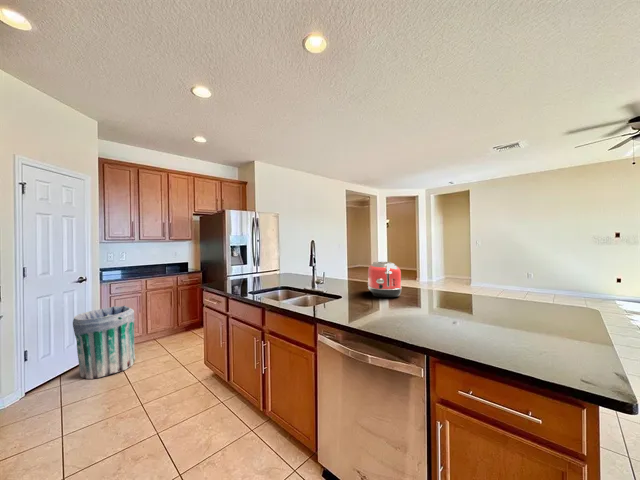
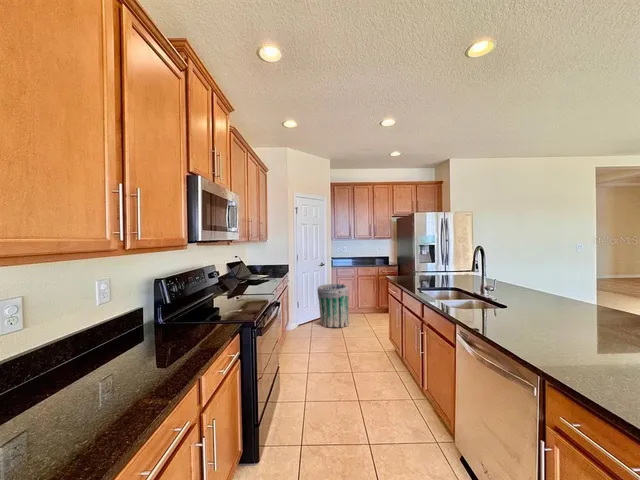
toaster: present [368,262,402,297] -> none [546,275,600,322]

